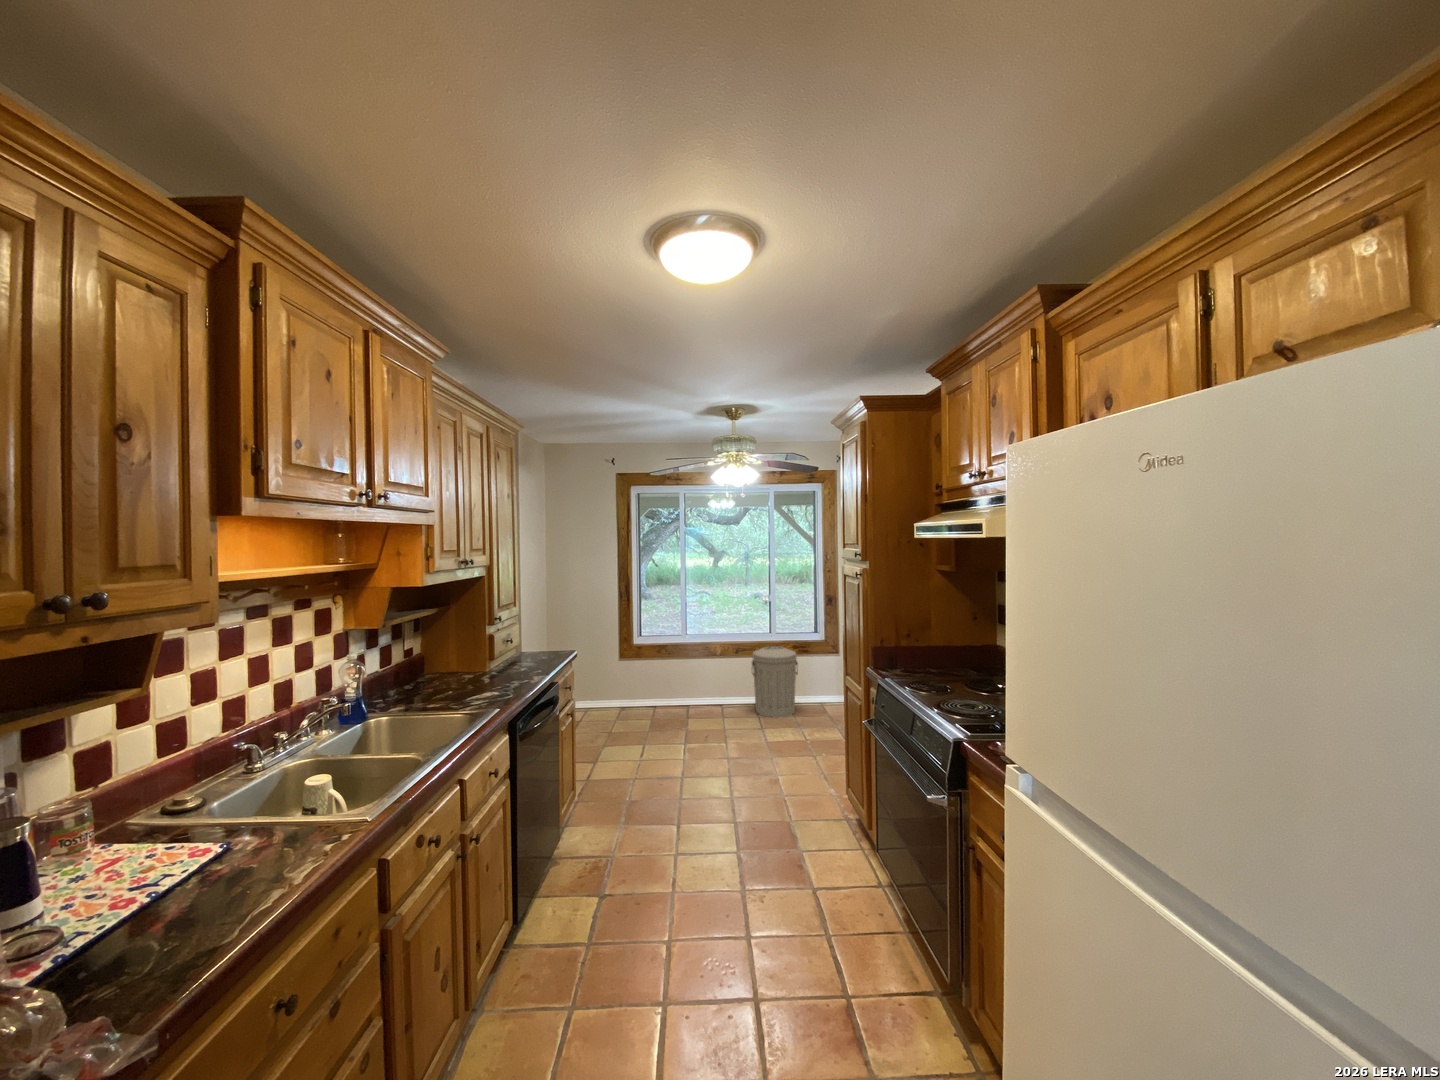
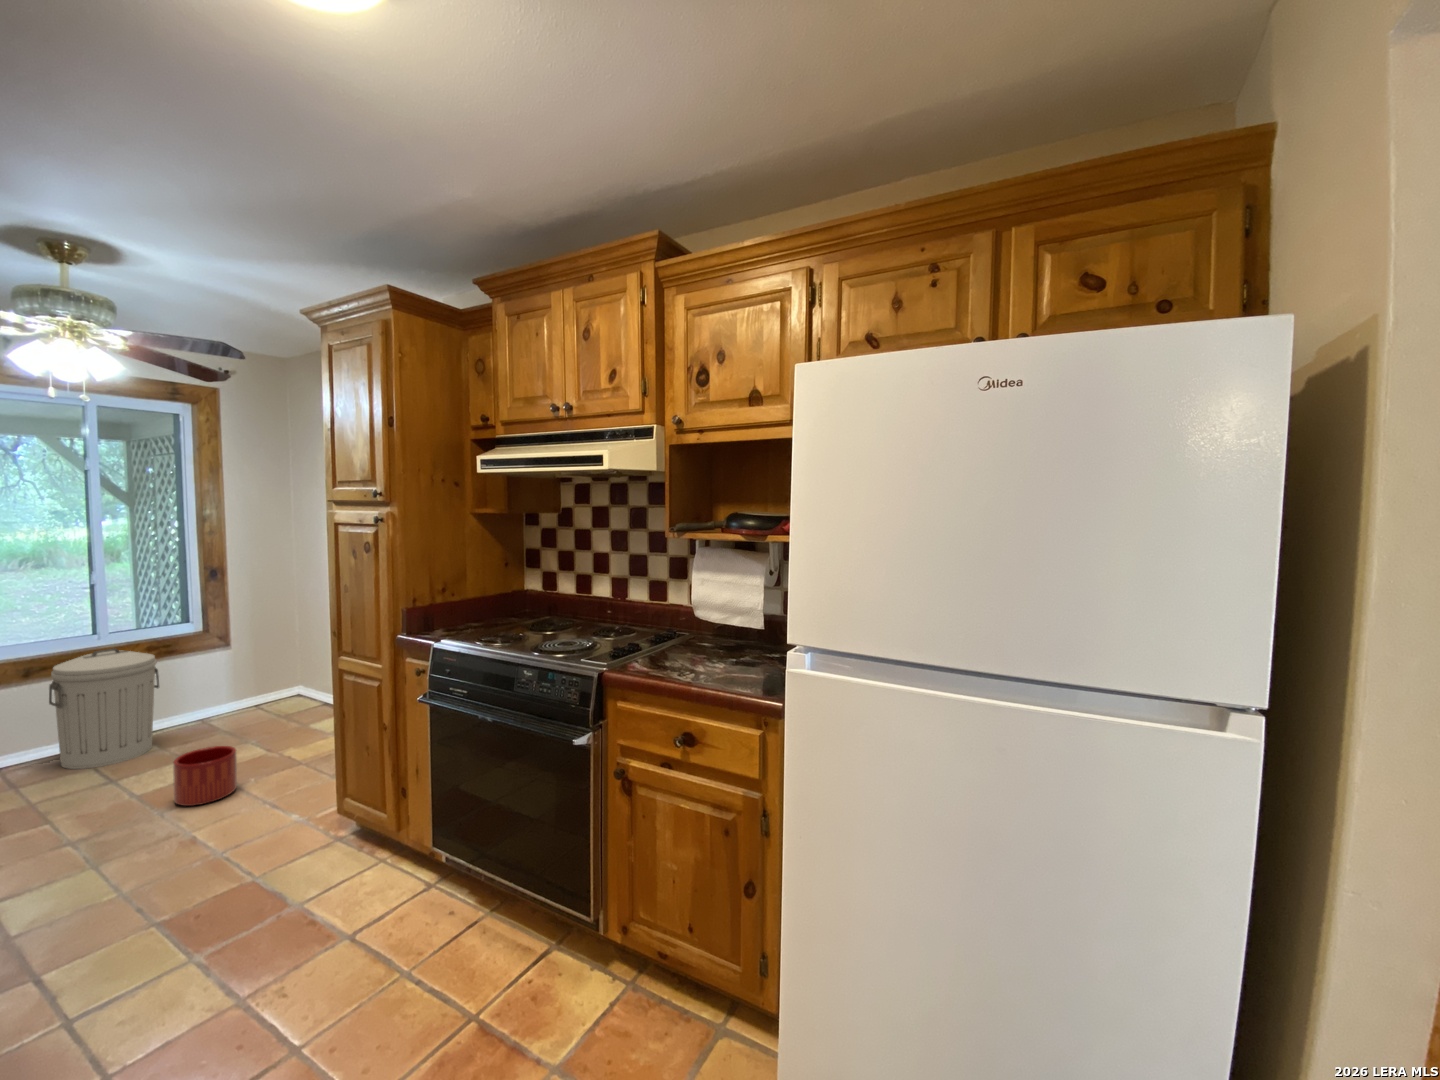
planter: none [785,722,817,760] -> present [173,746,237,806]

